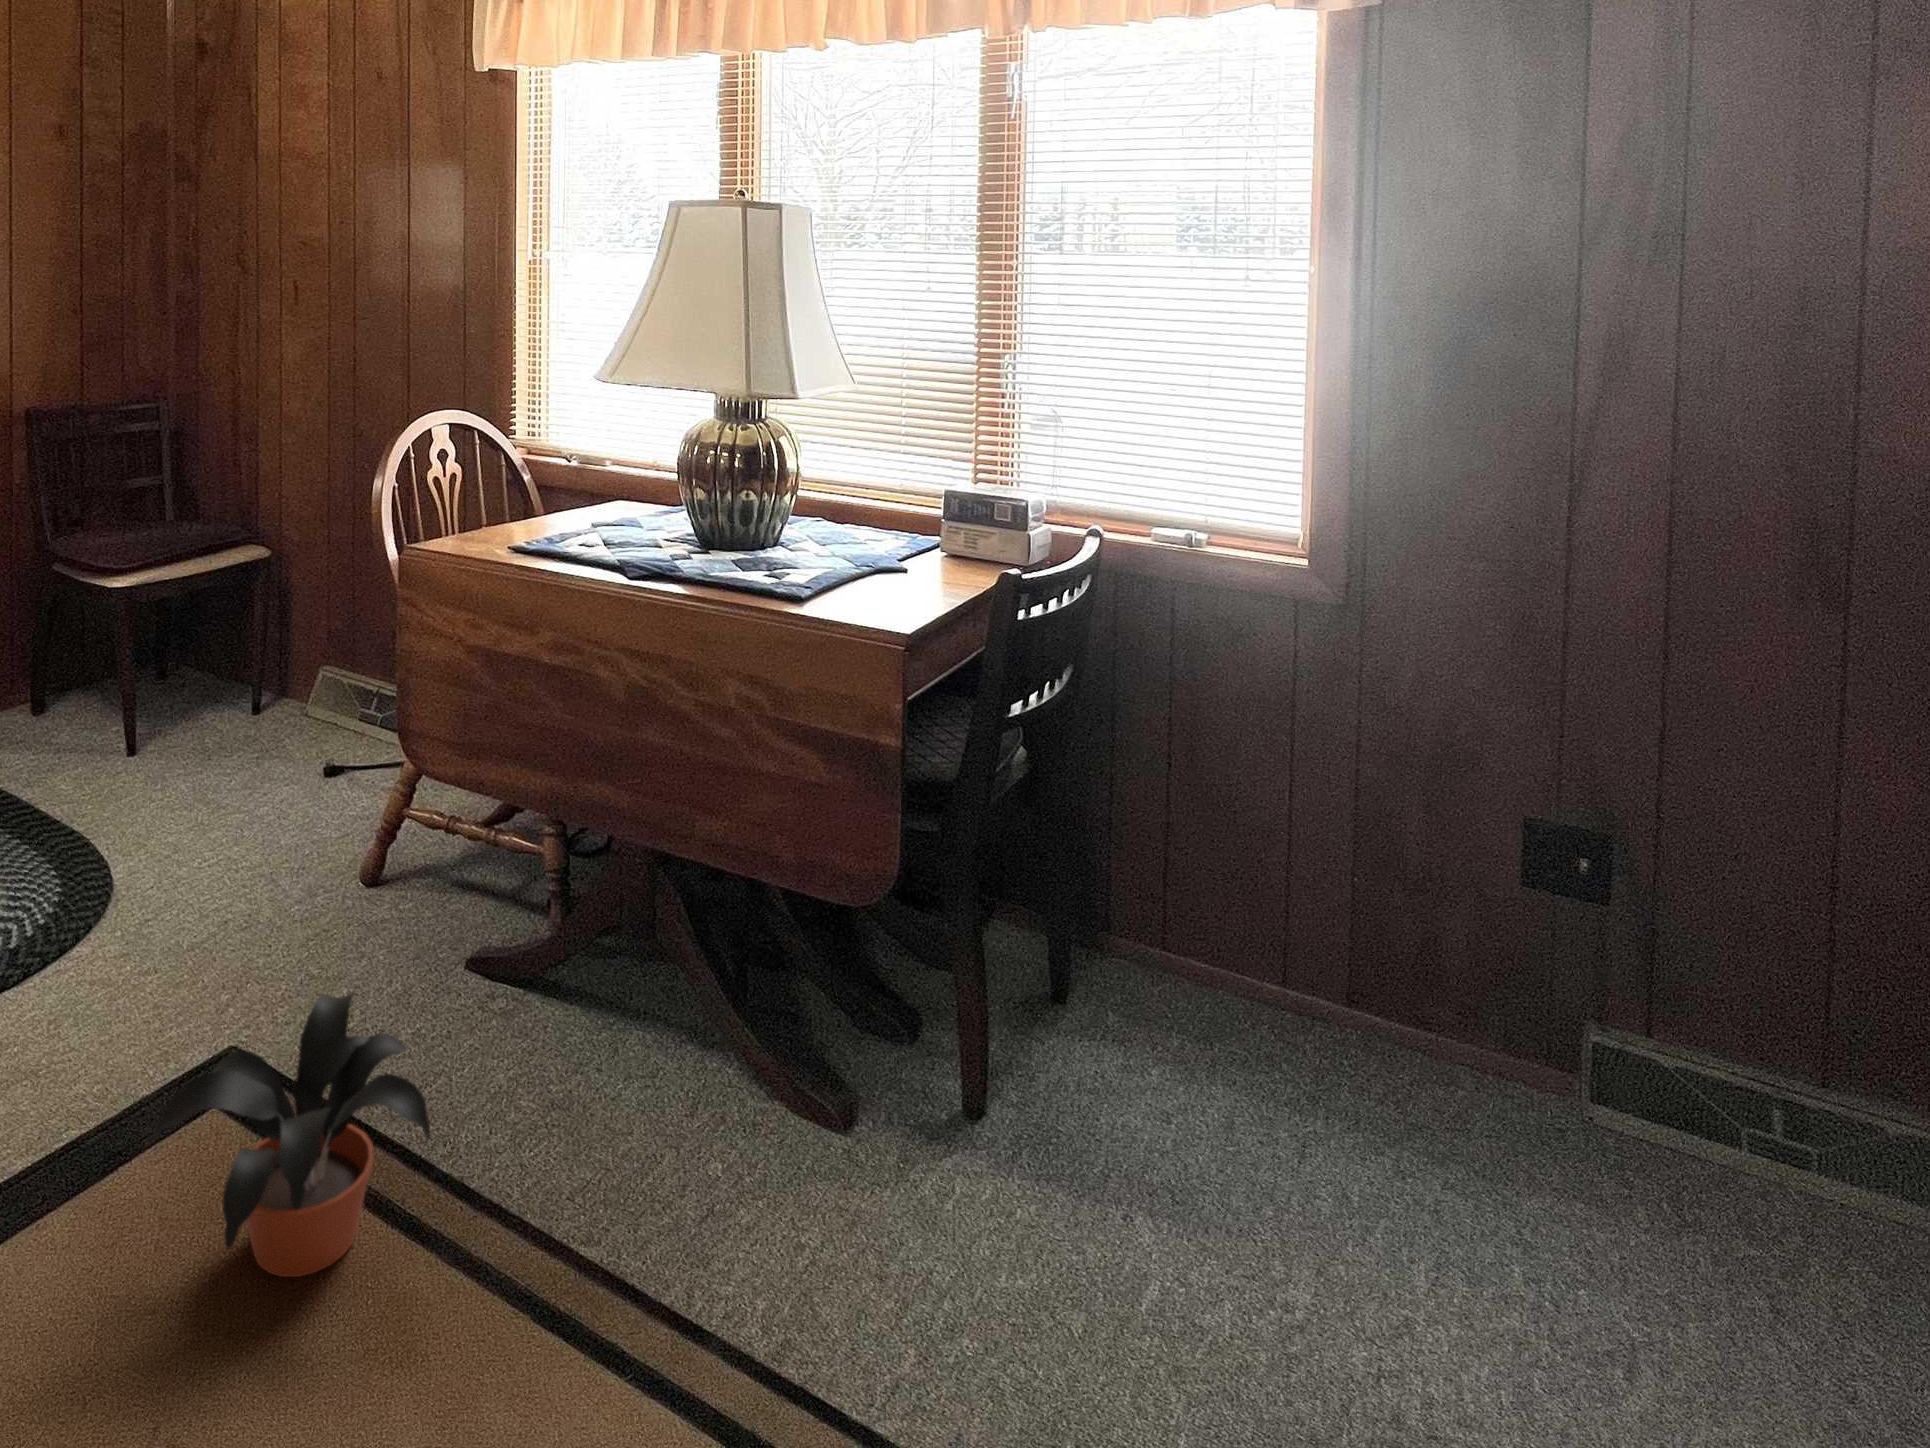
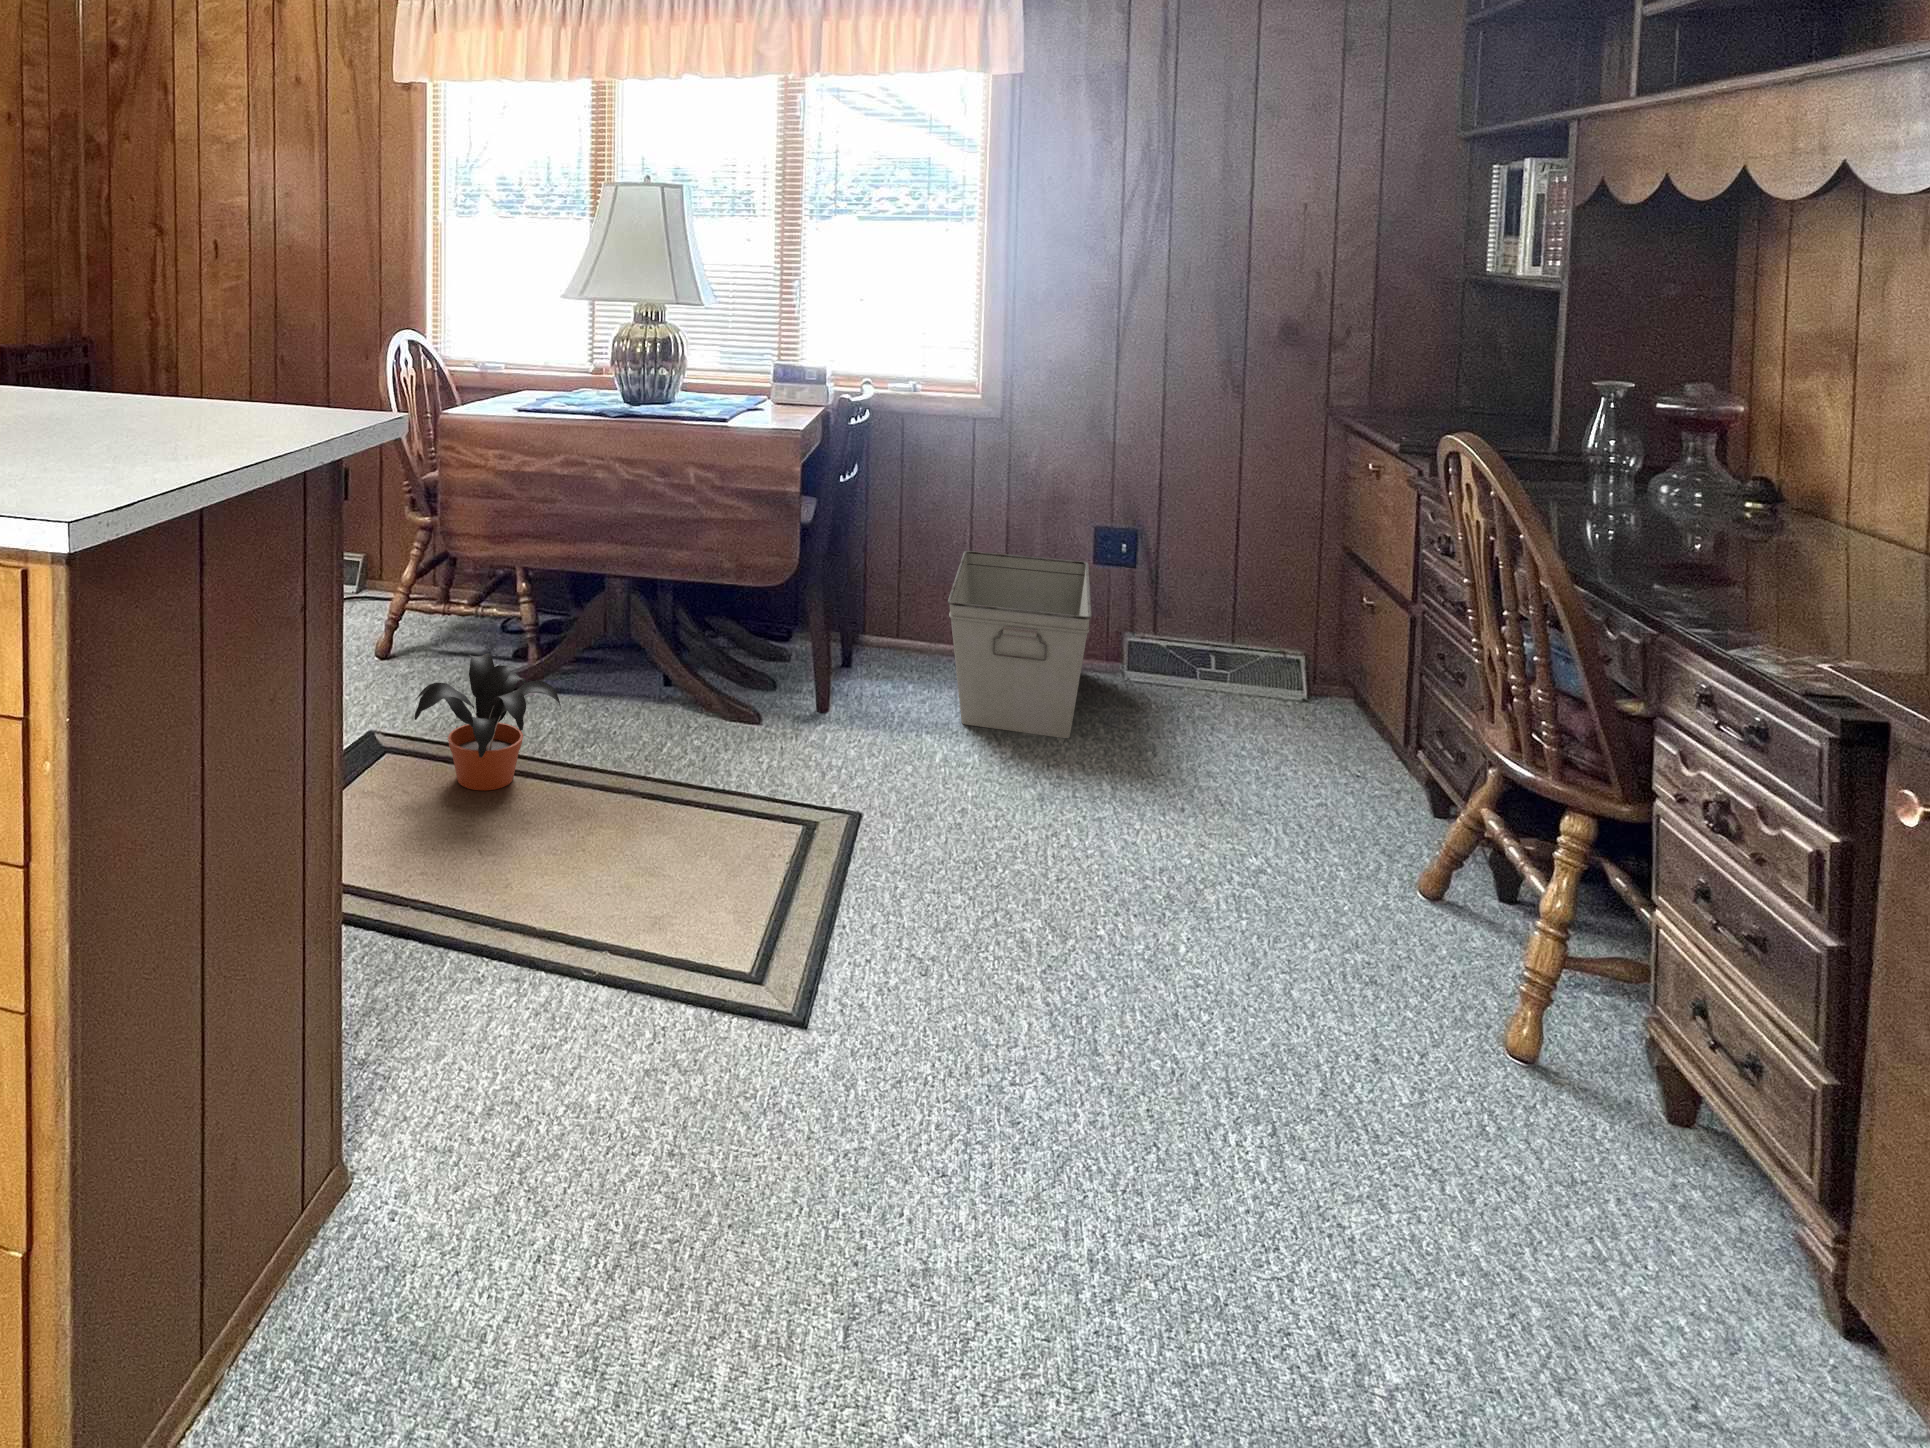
storage bin: none [1203,825,1510,1295] -> present [948,551,1092,738]

